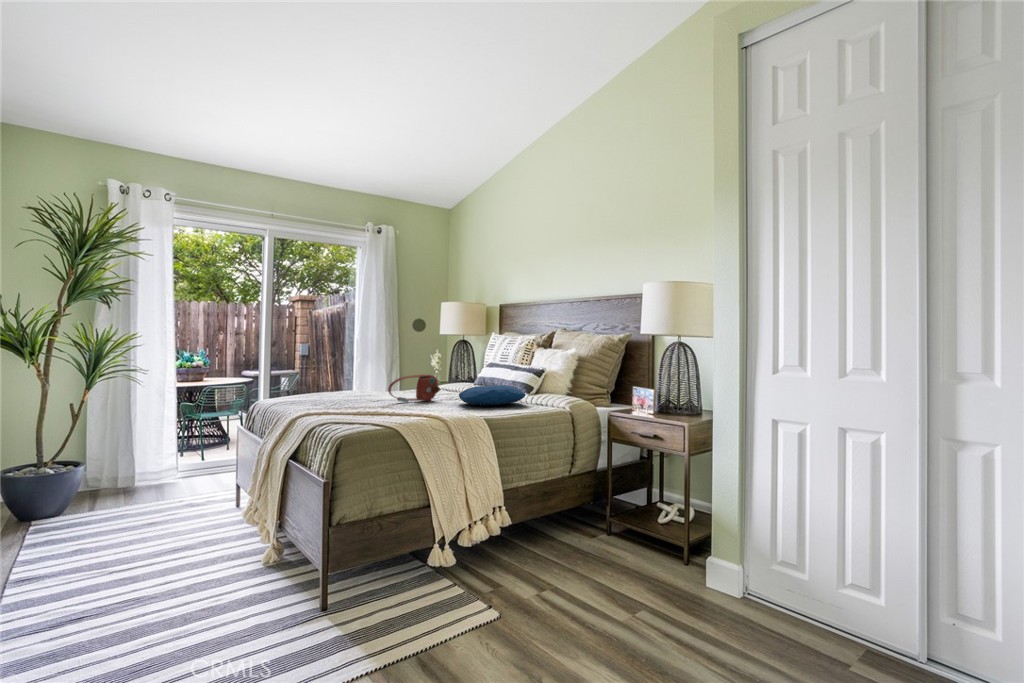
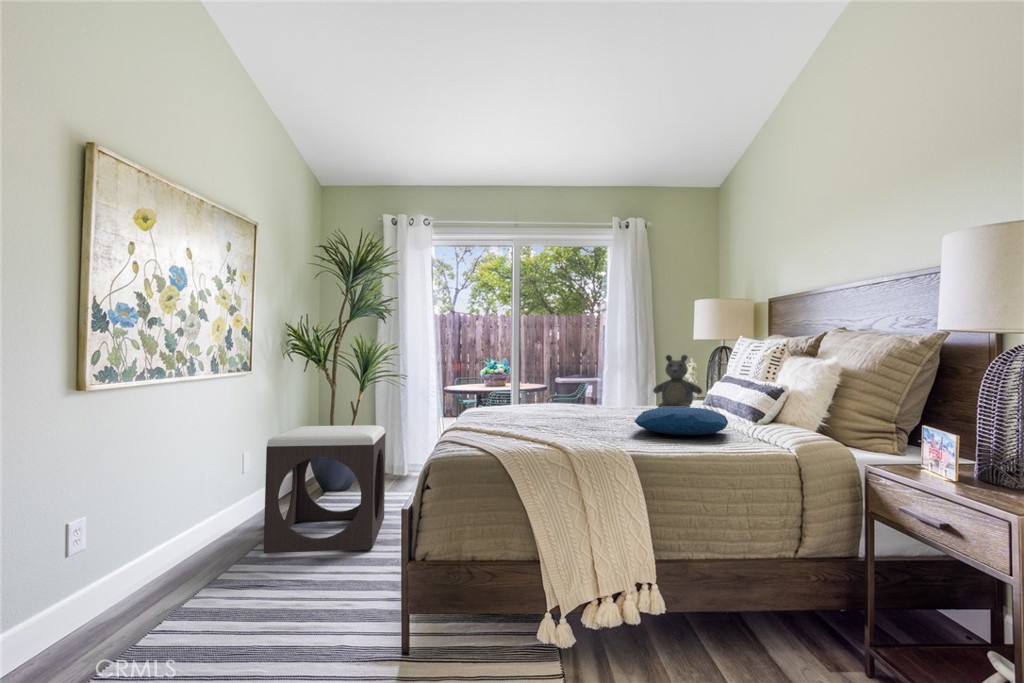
teddy bear: none [431,347,470,394] -> present [653,355,702,408]
handbag: present [388,374,440,402] -> none [568,387,636,421]
footstool: none [35,428,188,589] -> present [263,425,386,553]

